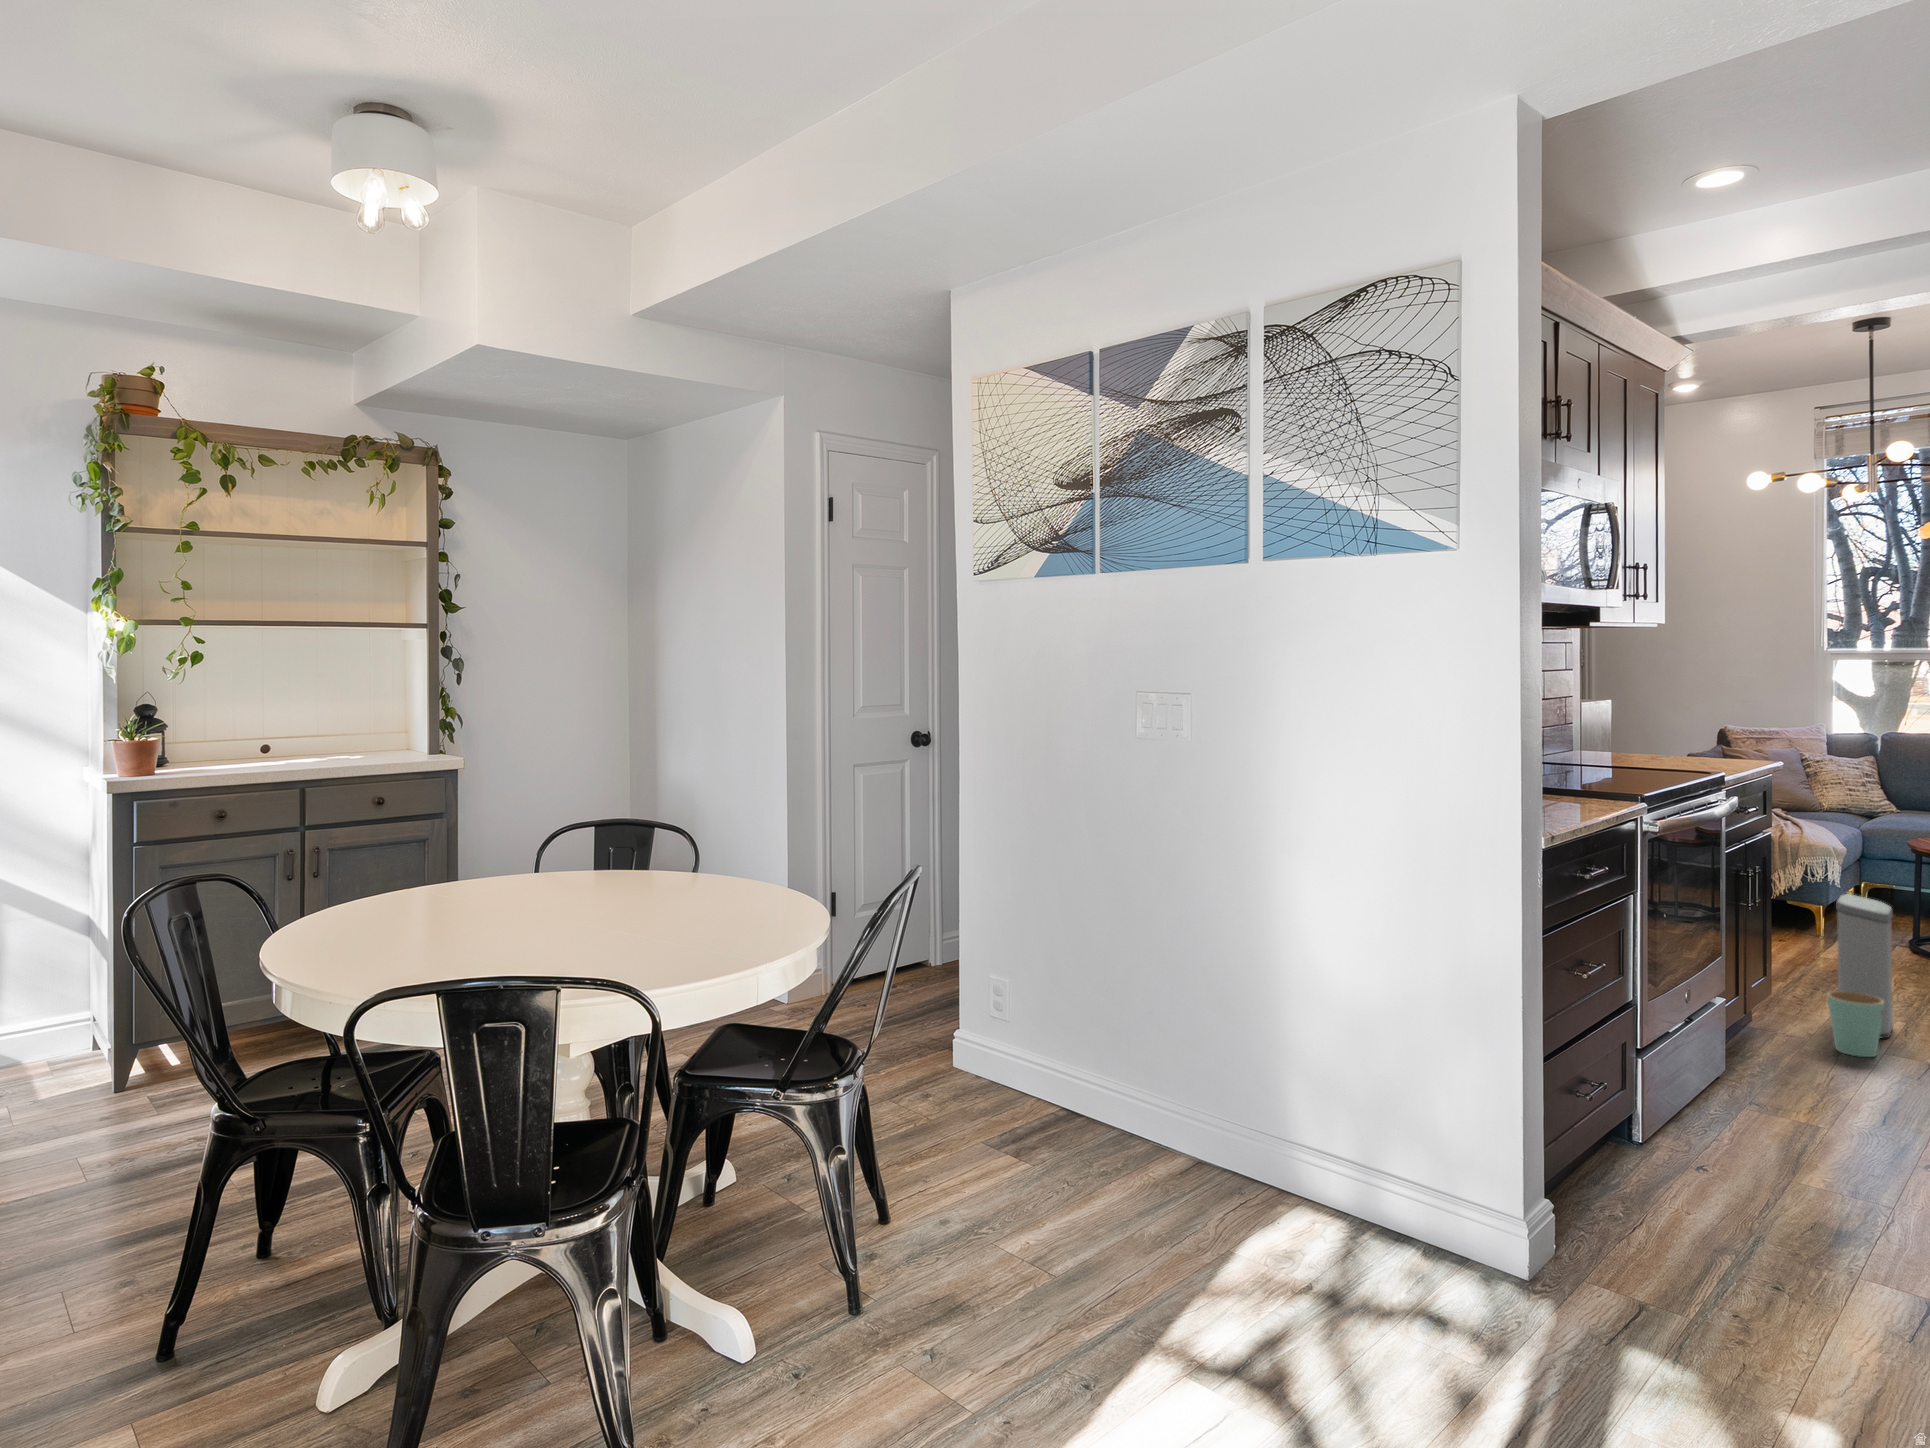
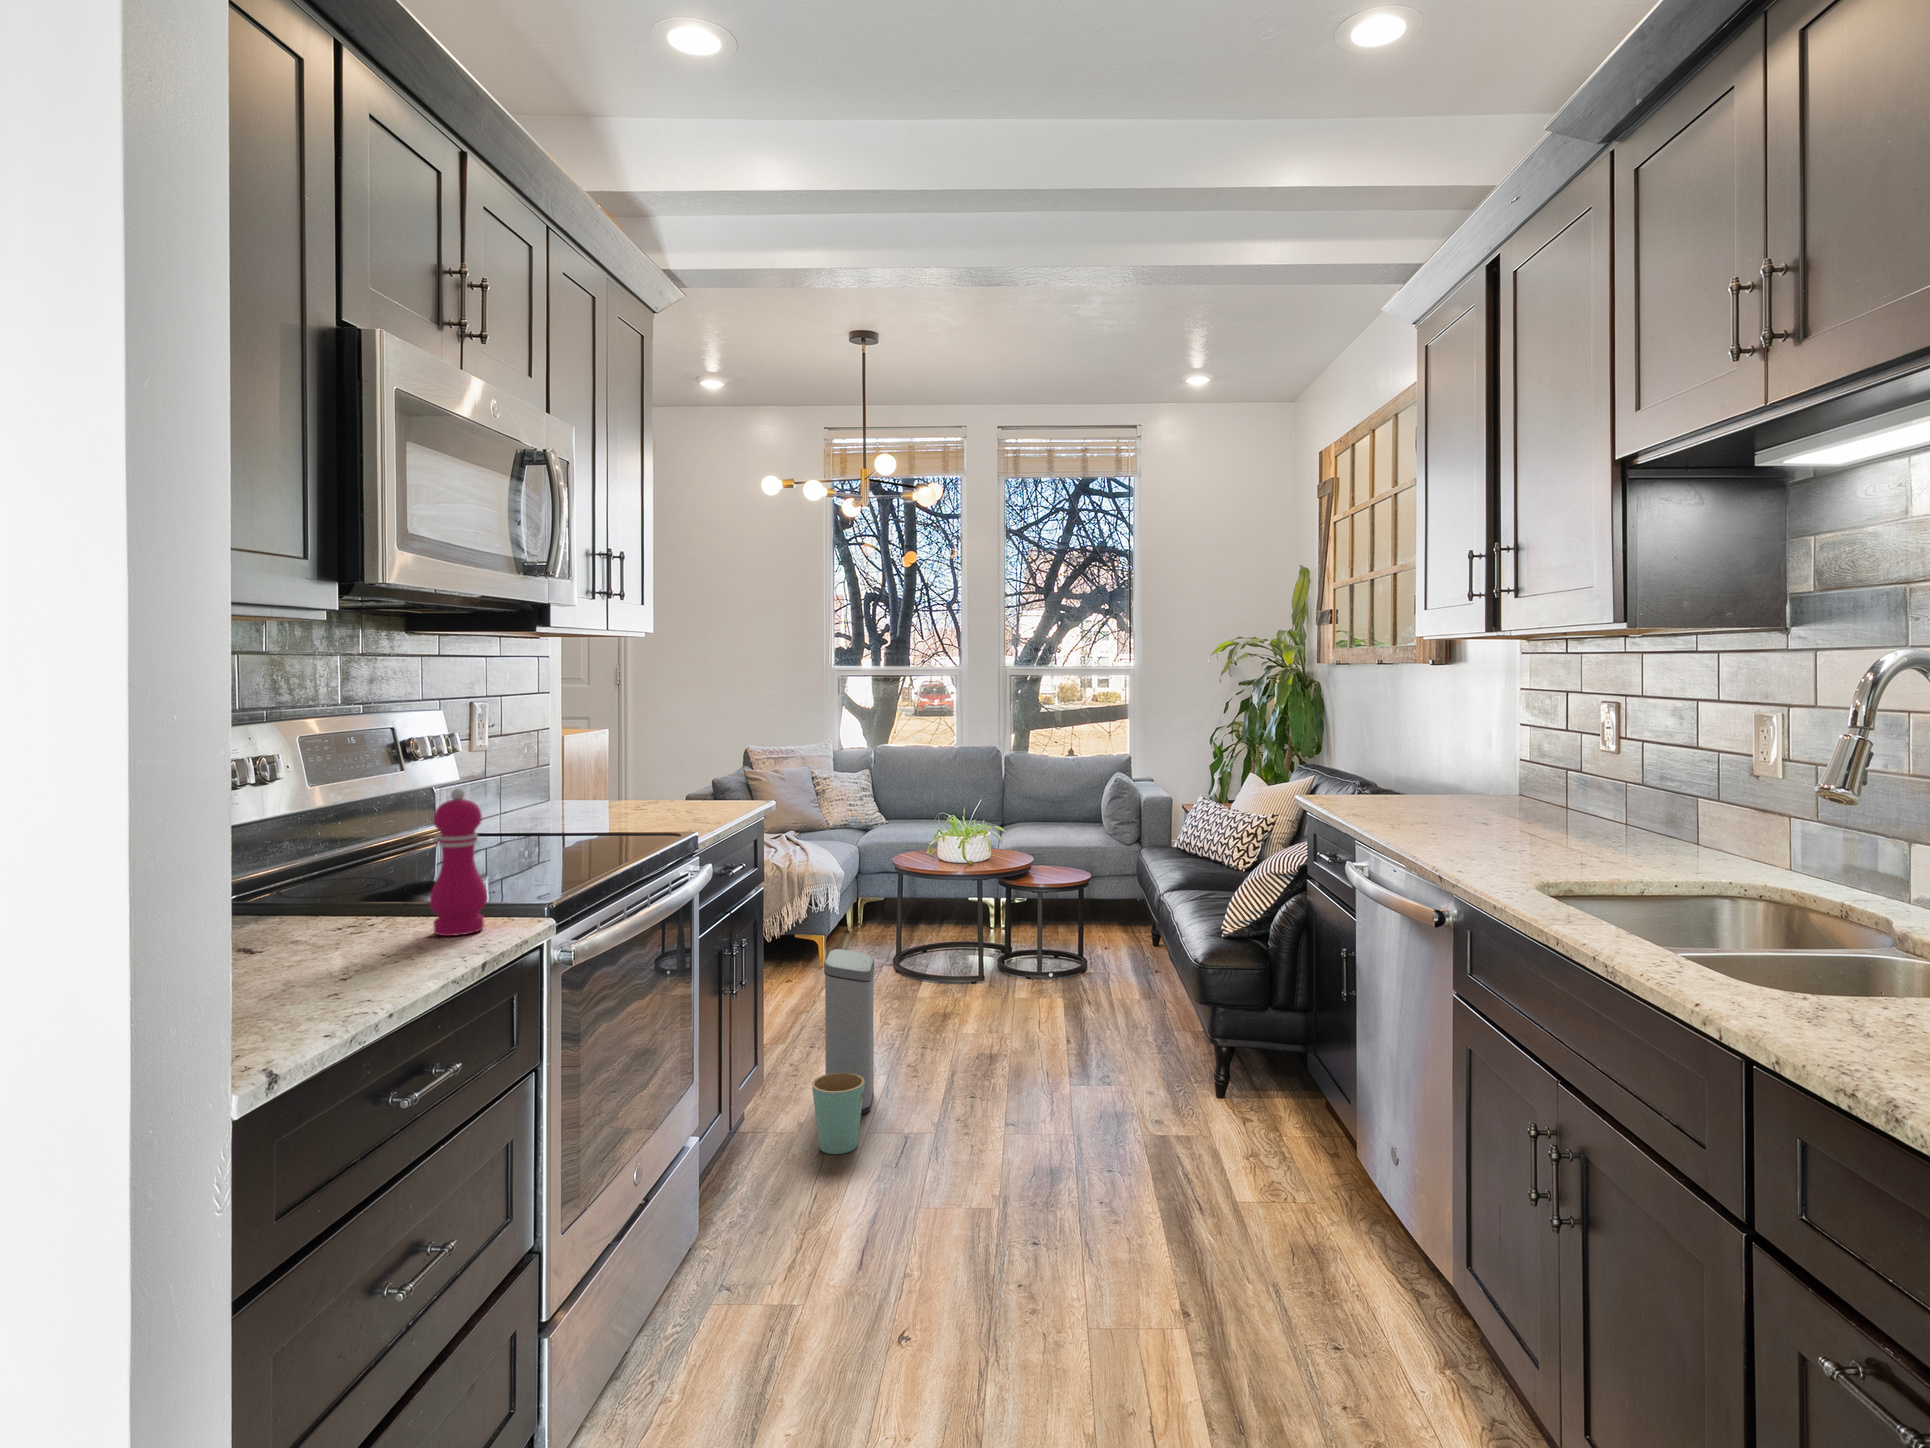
pepper mill: none [1578,719,1612,801] -> present [430,788,487,936]

